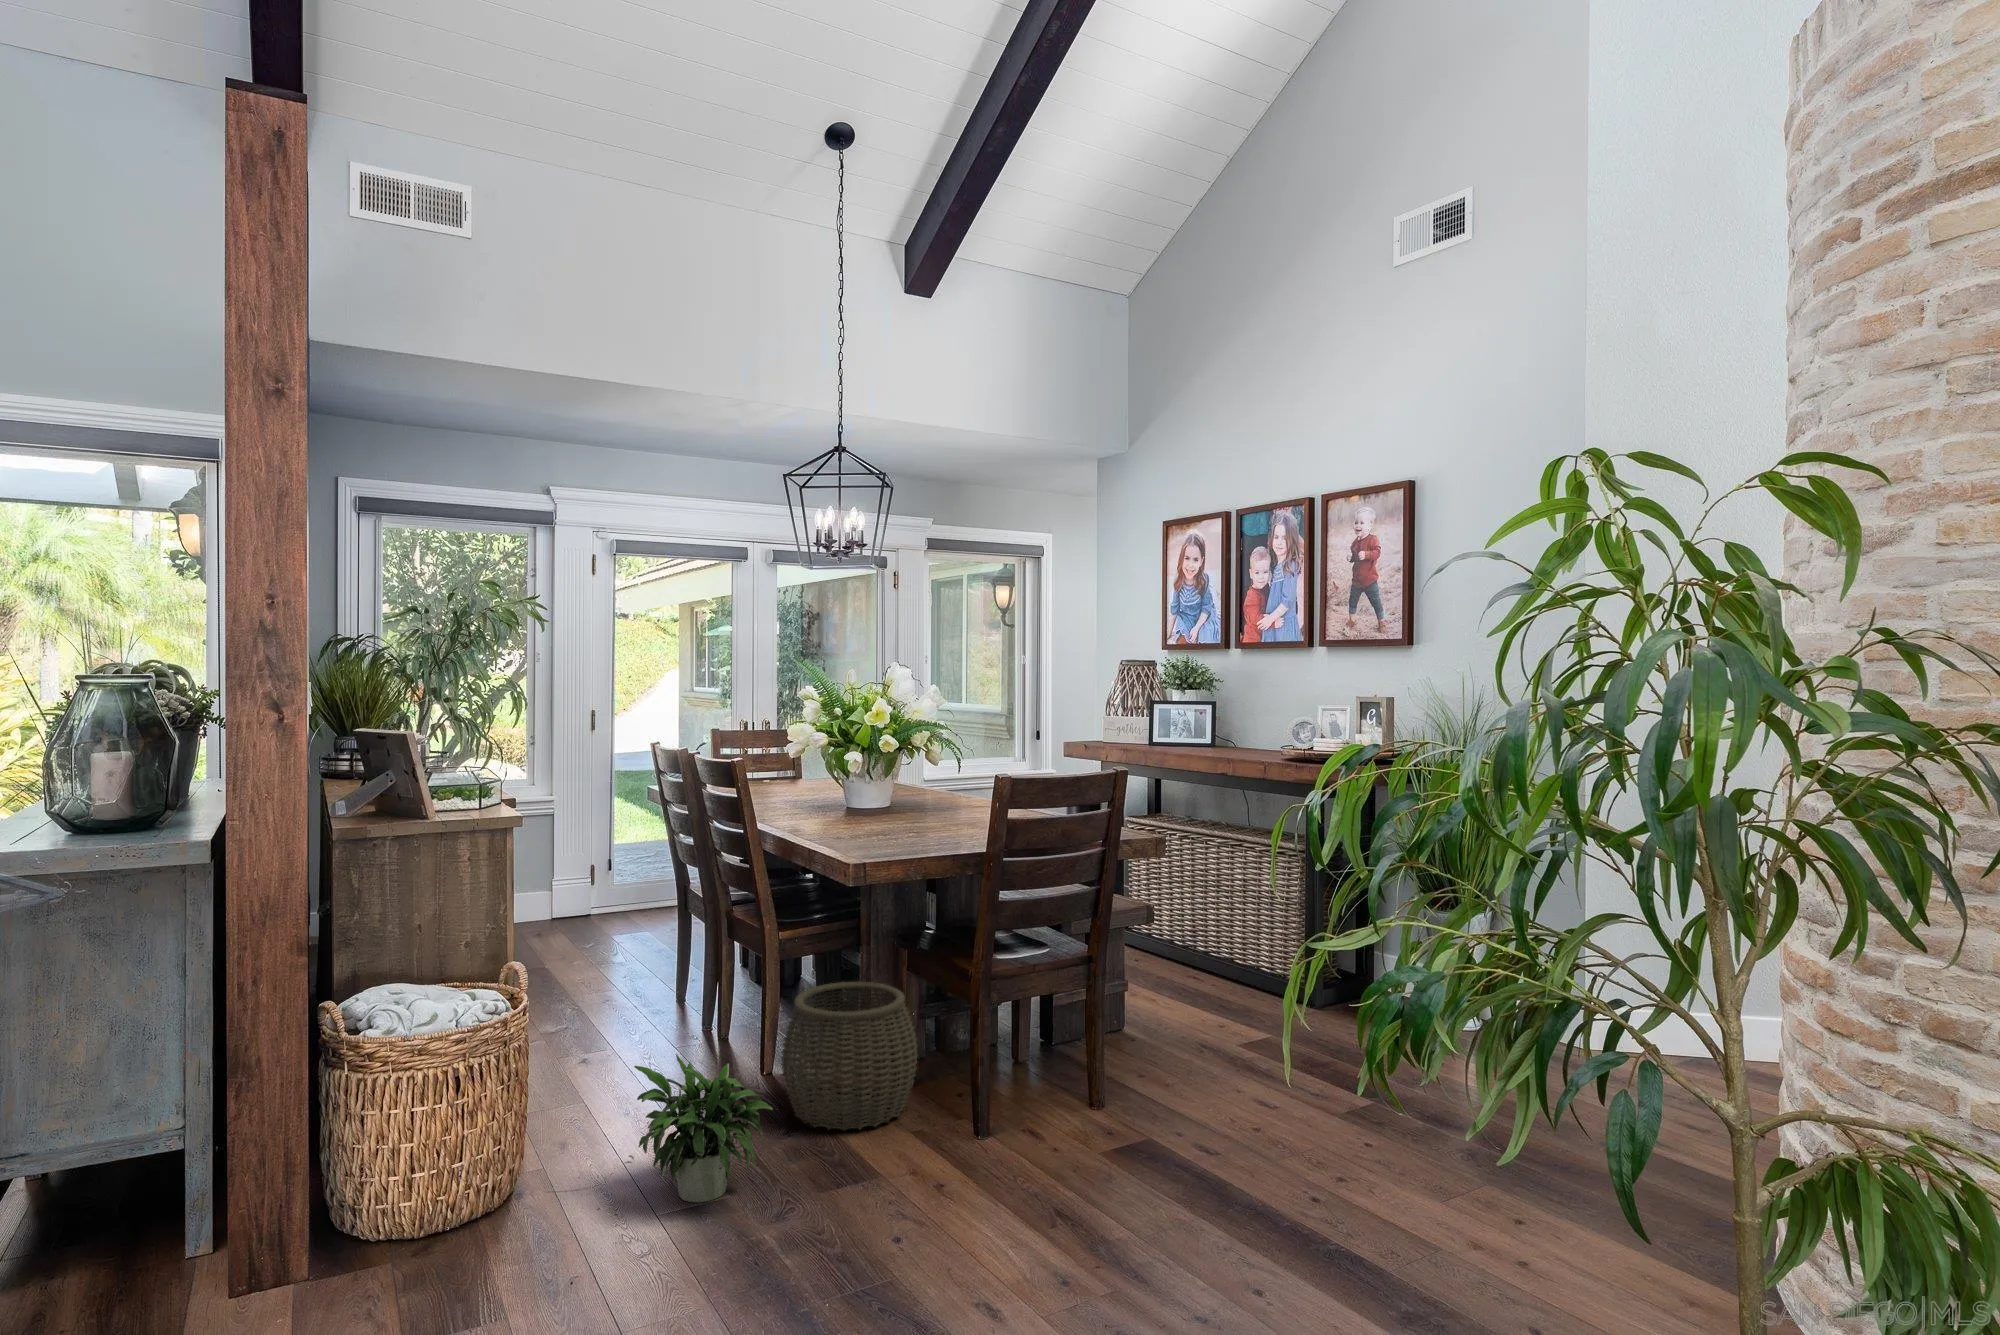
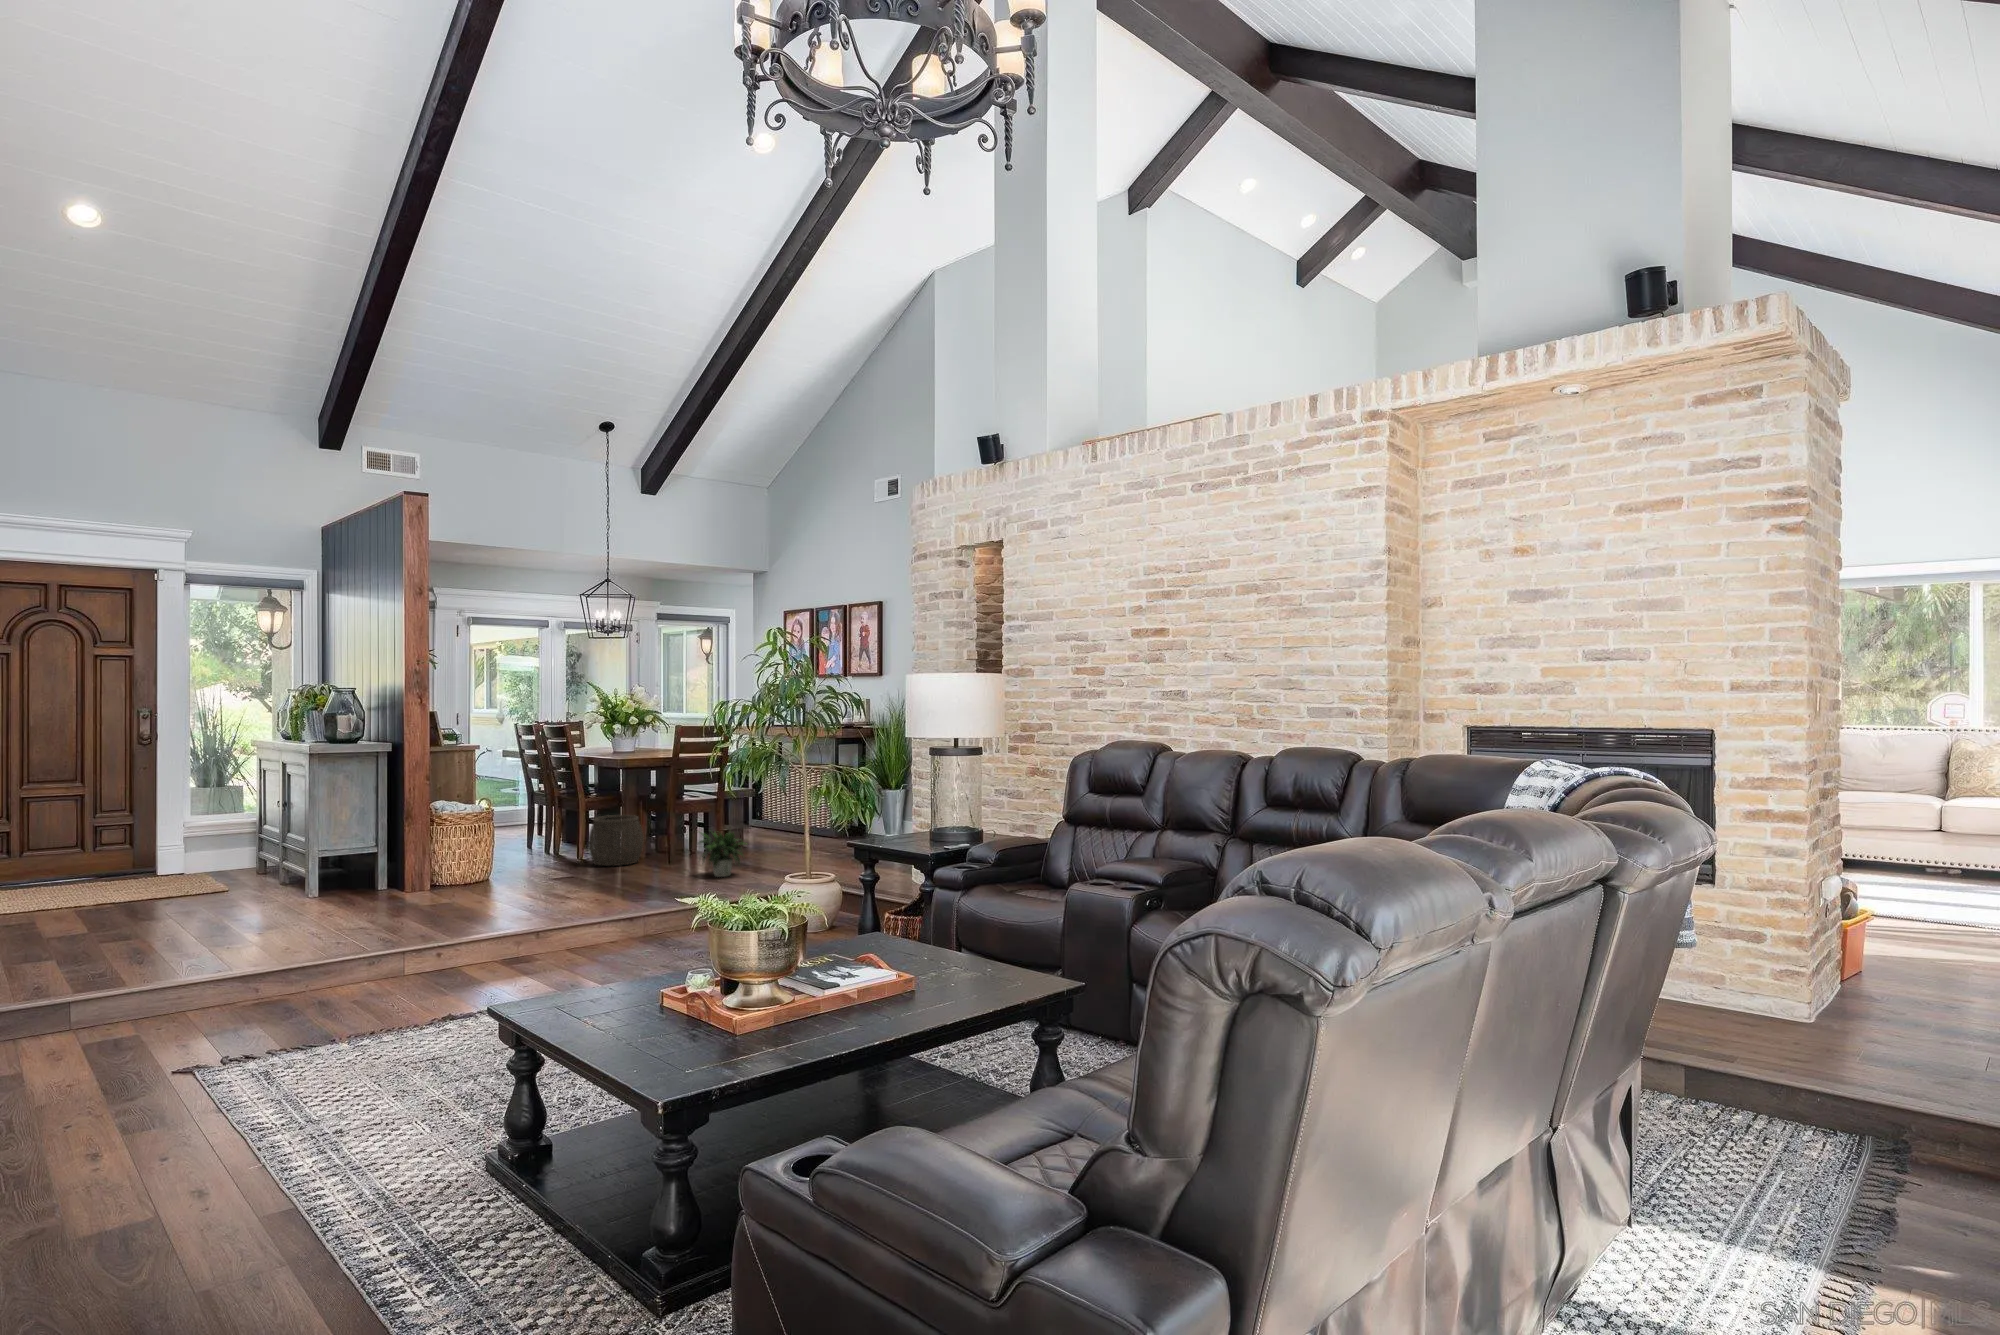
potted plant: present [629,1054,773,1202] -> present [700,832,745,877]

